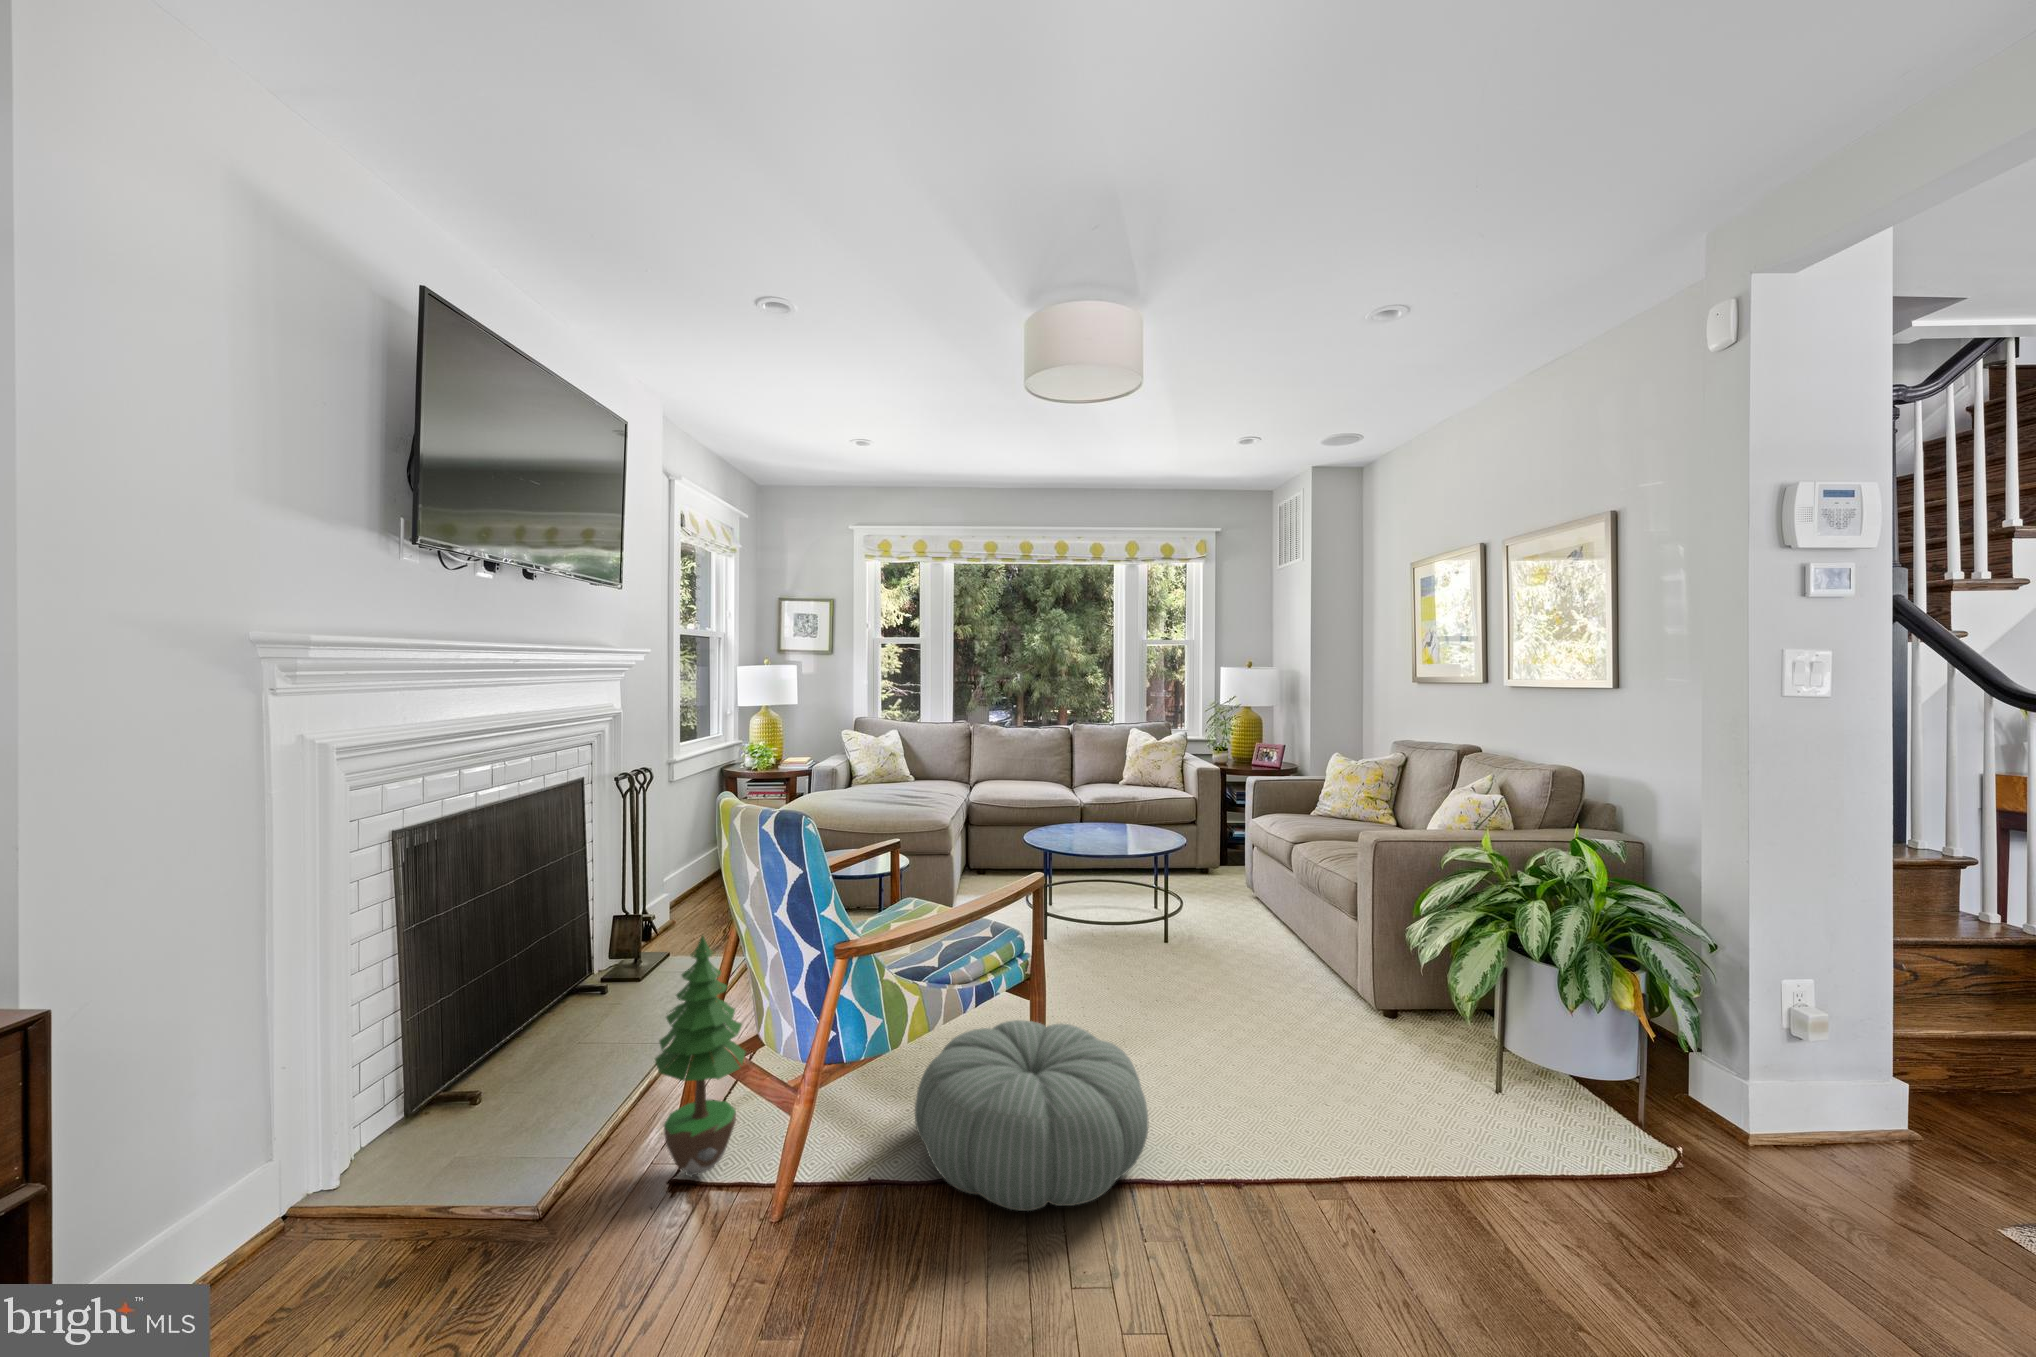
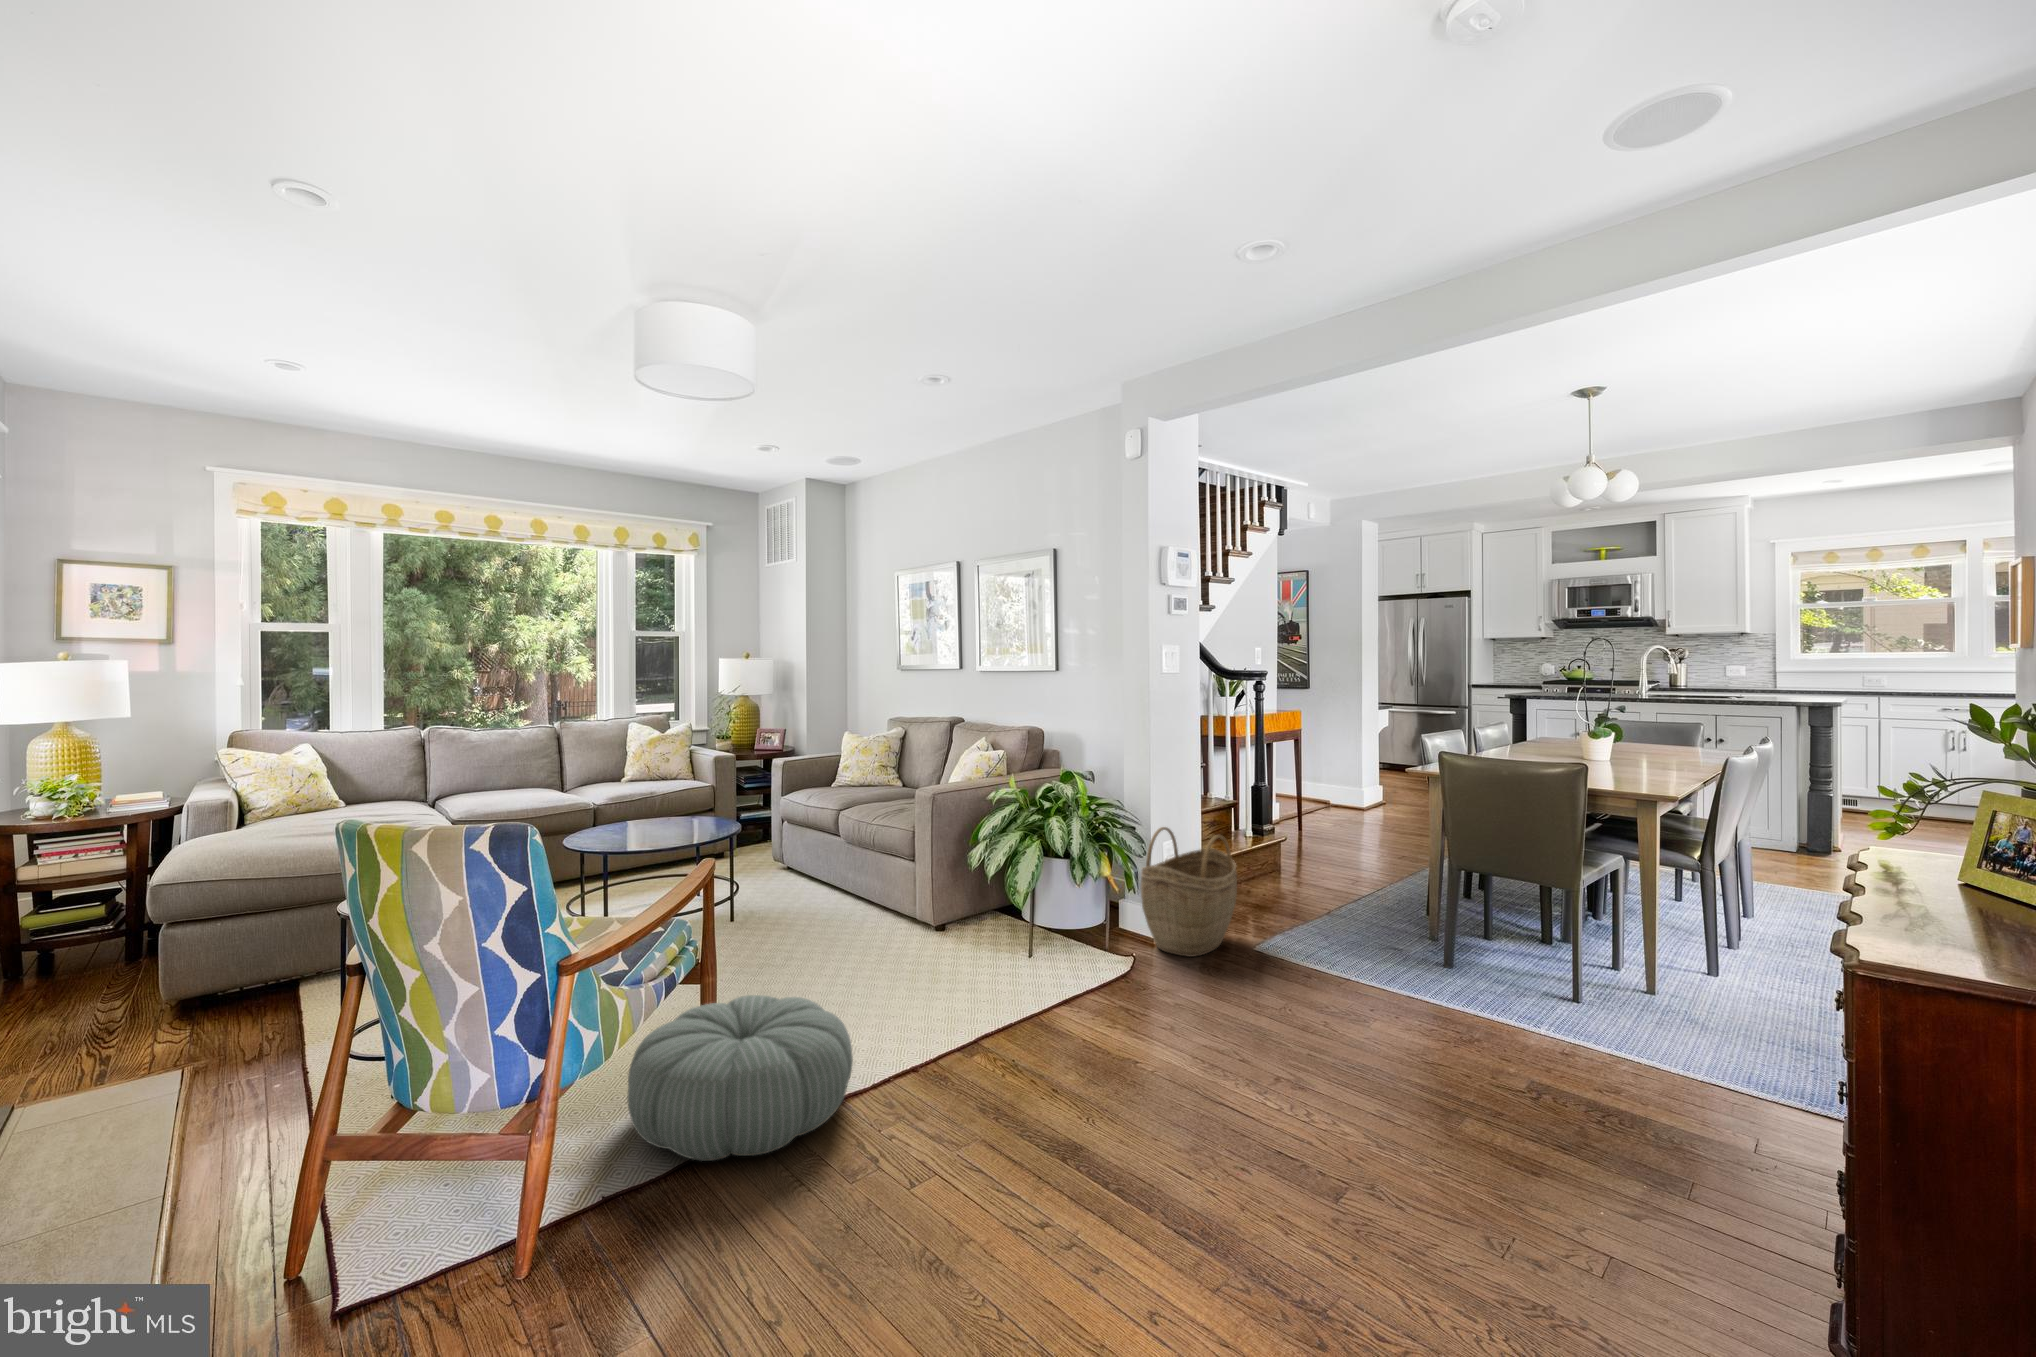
potted tree: present [655,936,745,1176] -> none [313,991,442,1281]
woven basket: none [1697,949,1927,1185] -> present [1141,827,1237,957]

